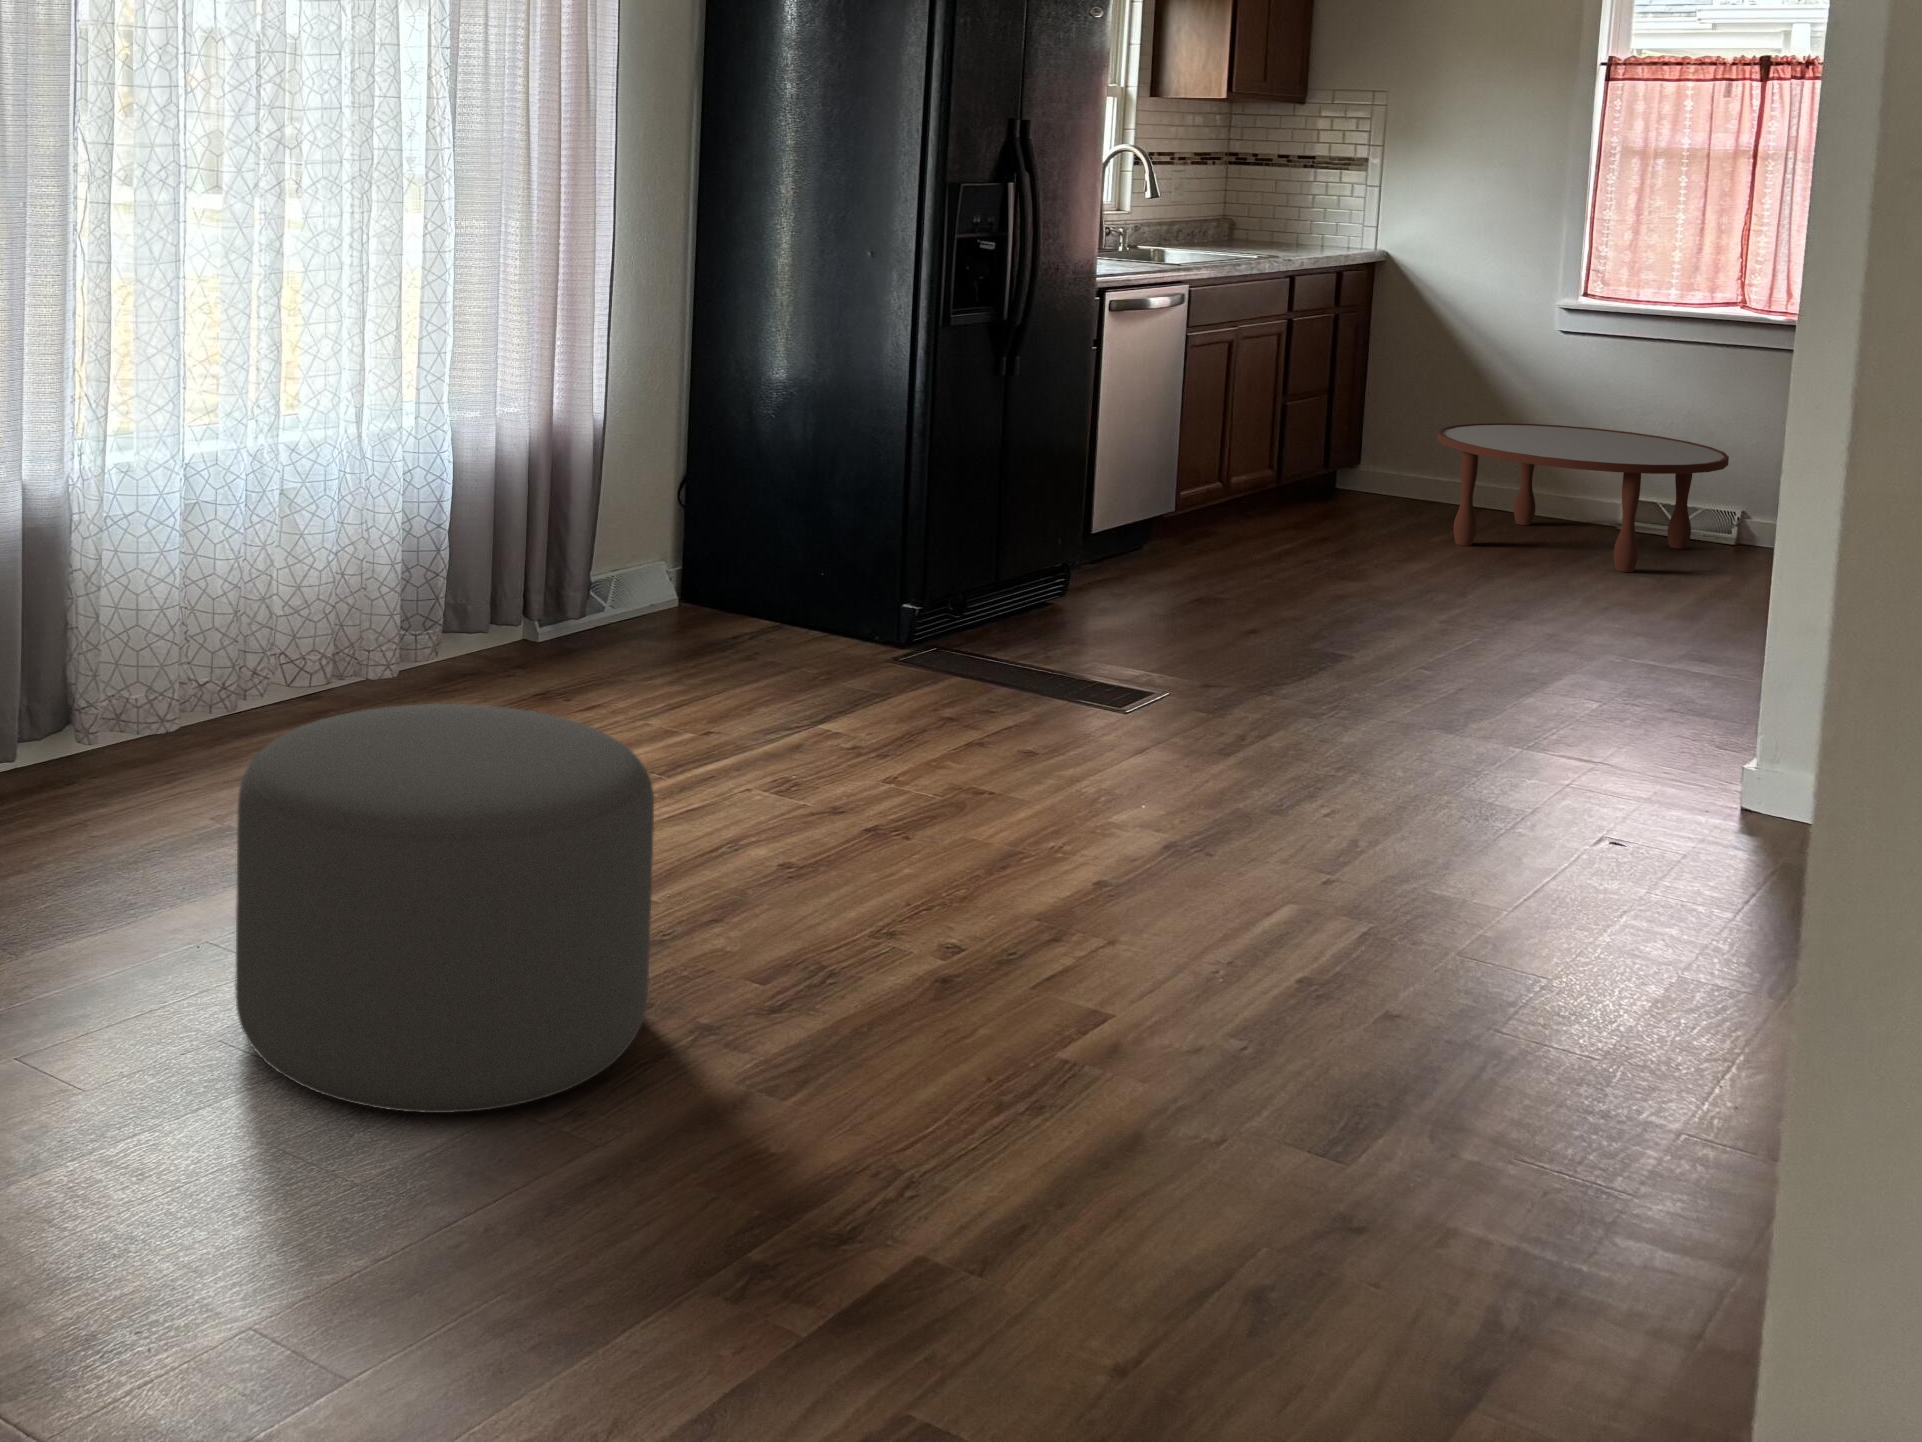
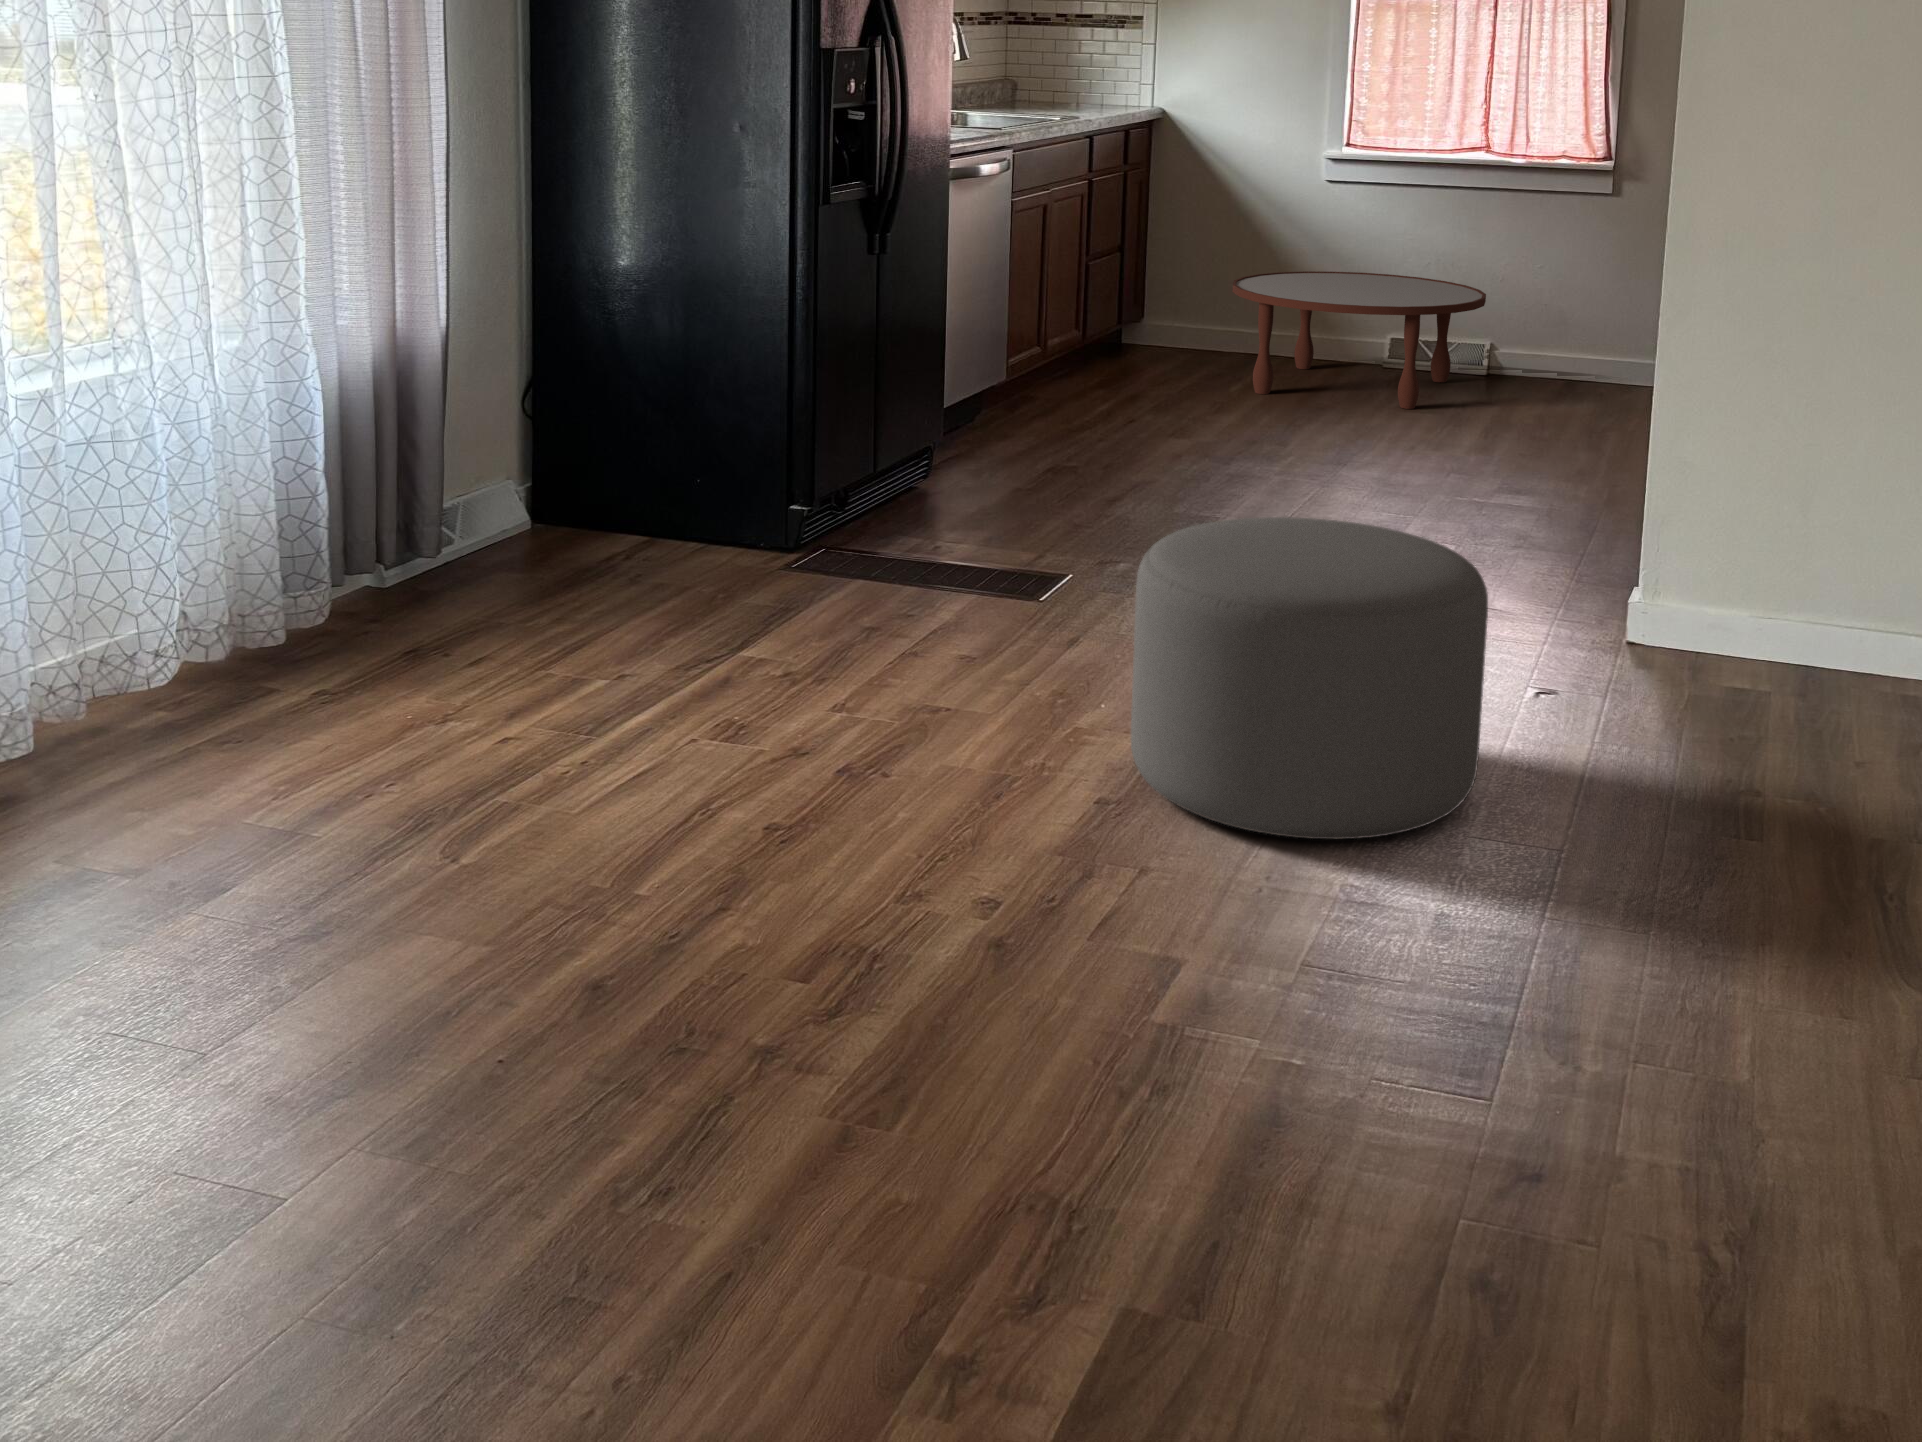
ottoman: present [235,704,654,1113] -> present [1131,517,1488,839]

